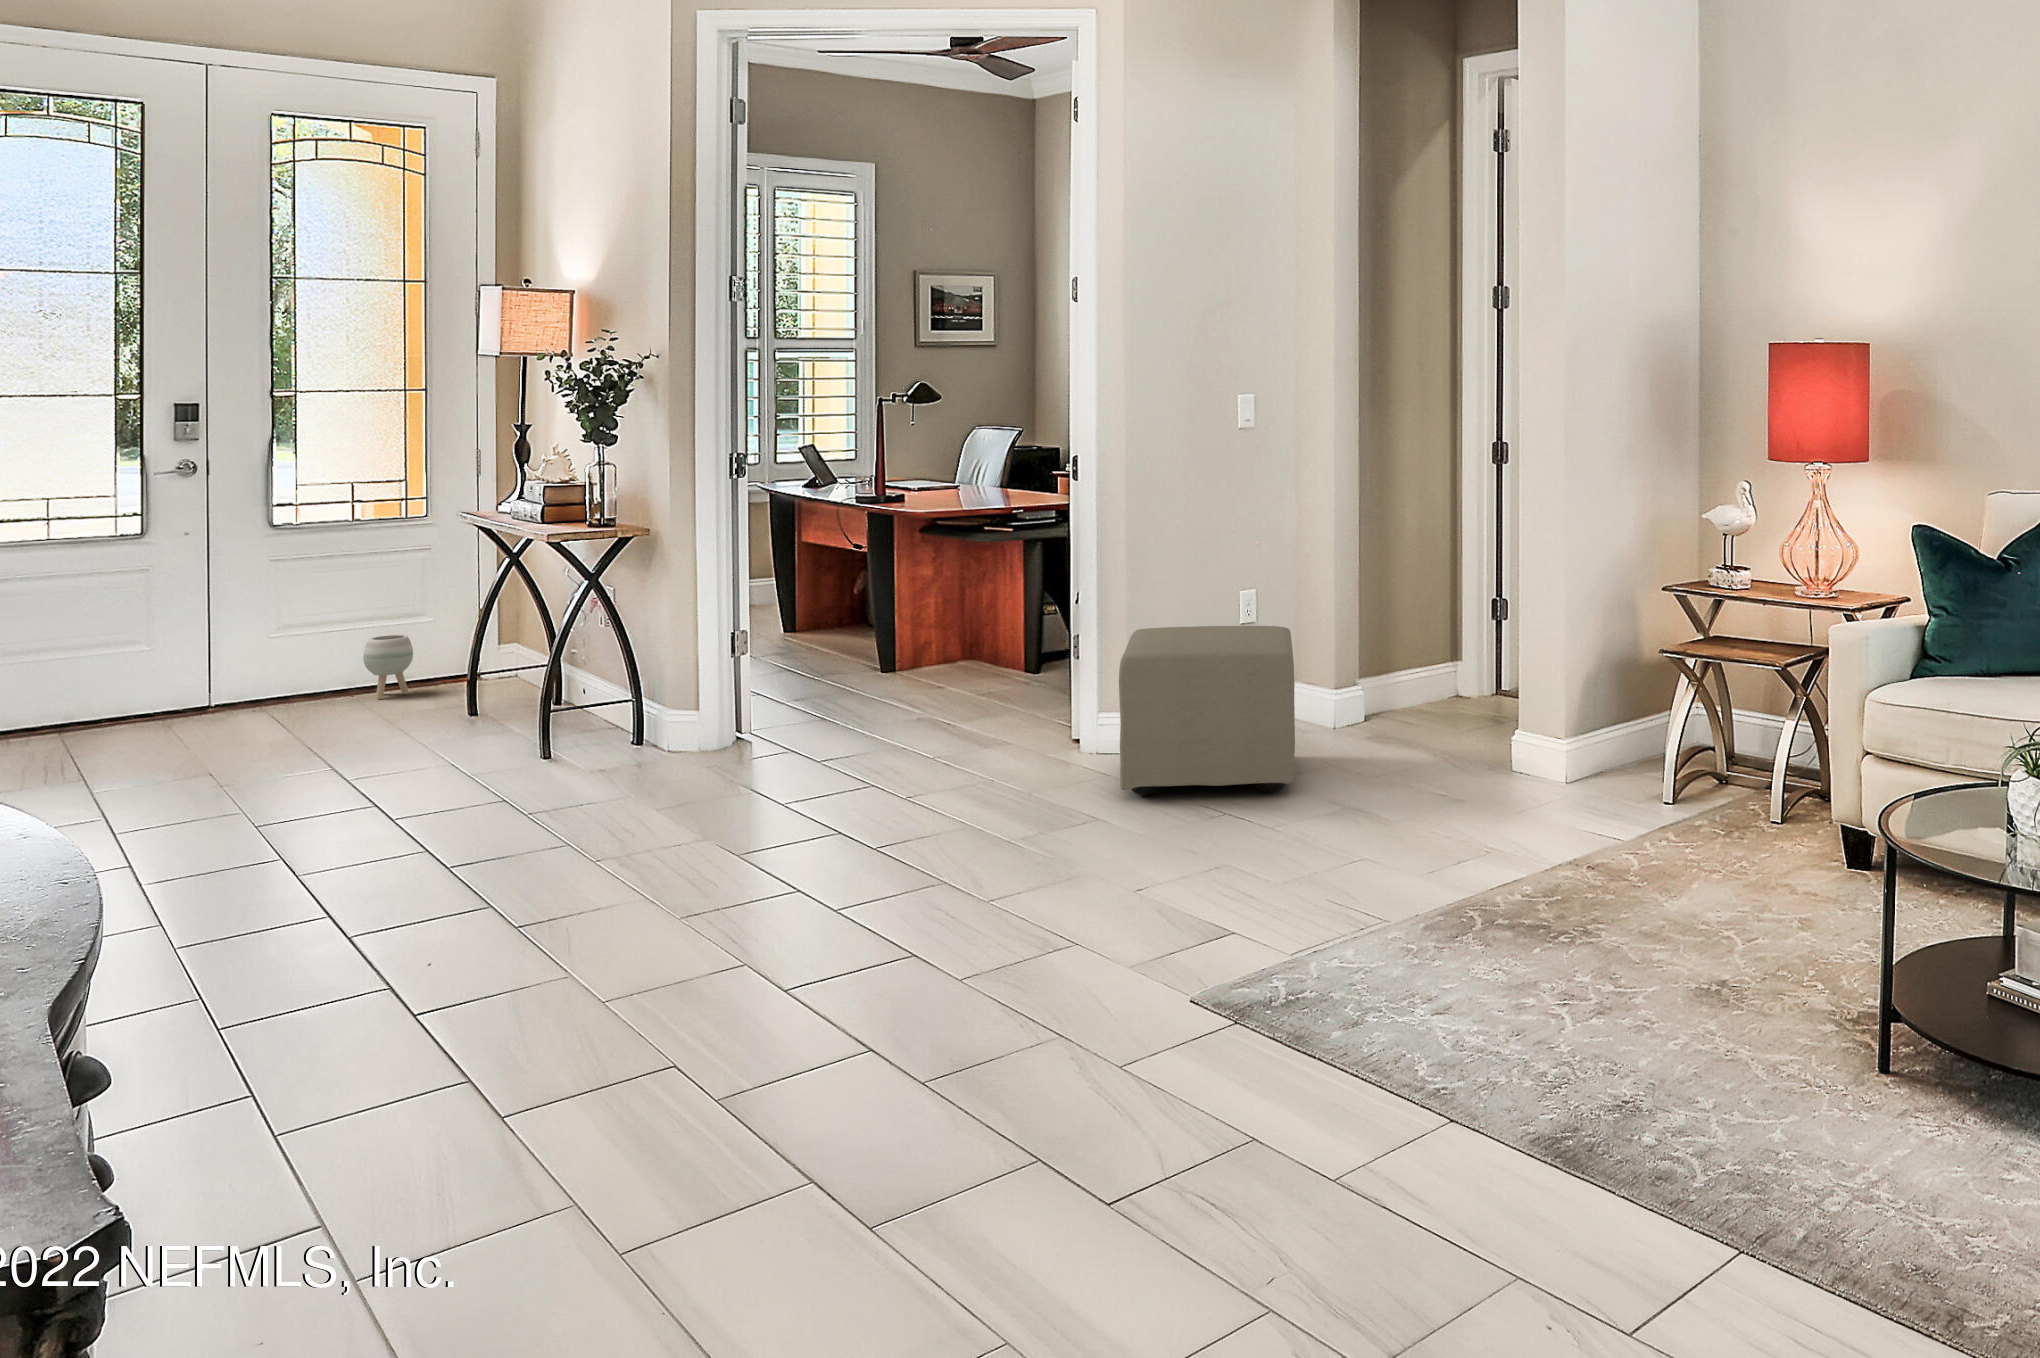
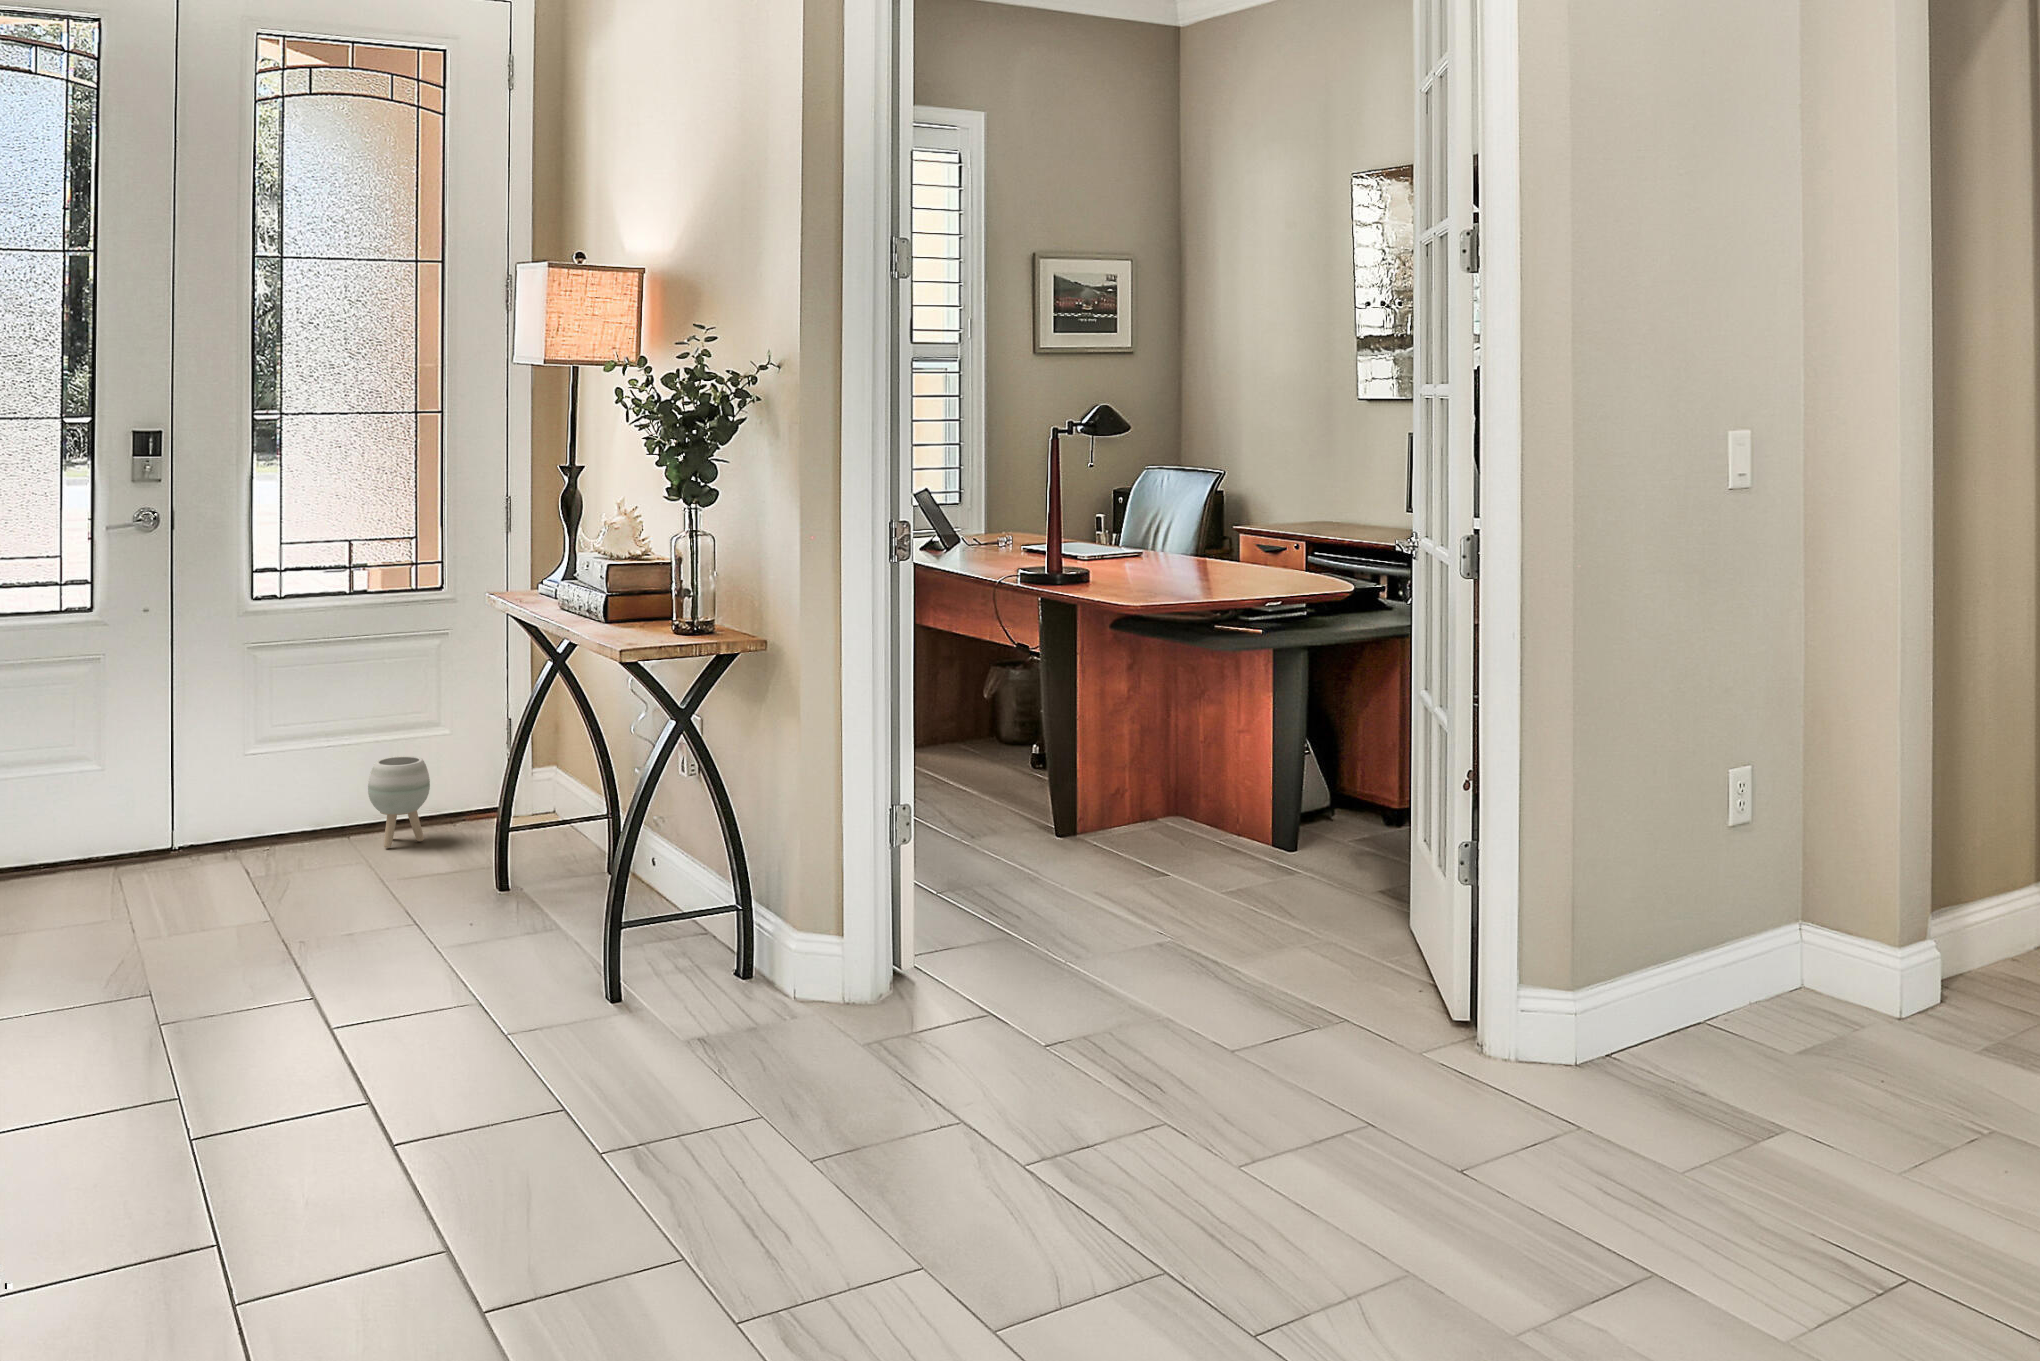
ottoman: present [1119,626,1295,795] -> none [1592,861,2000,1224]

